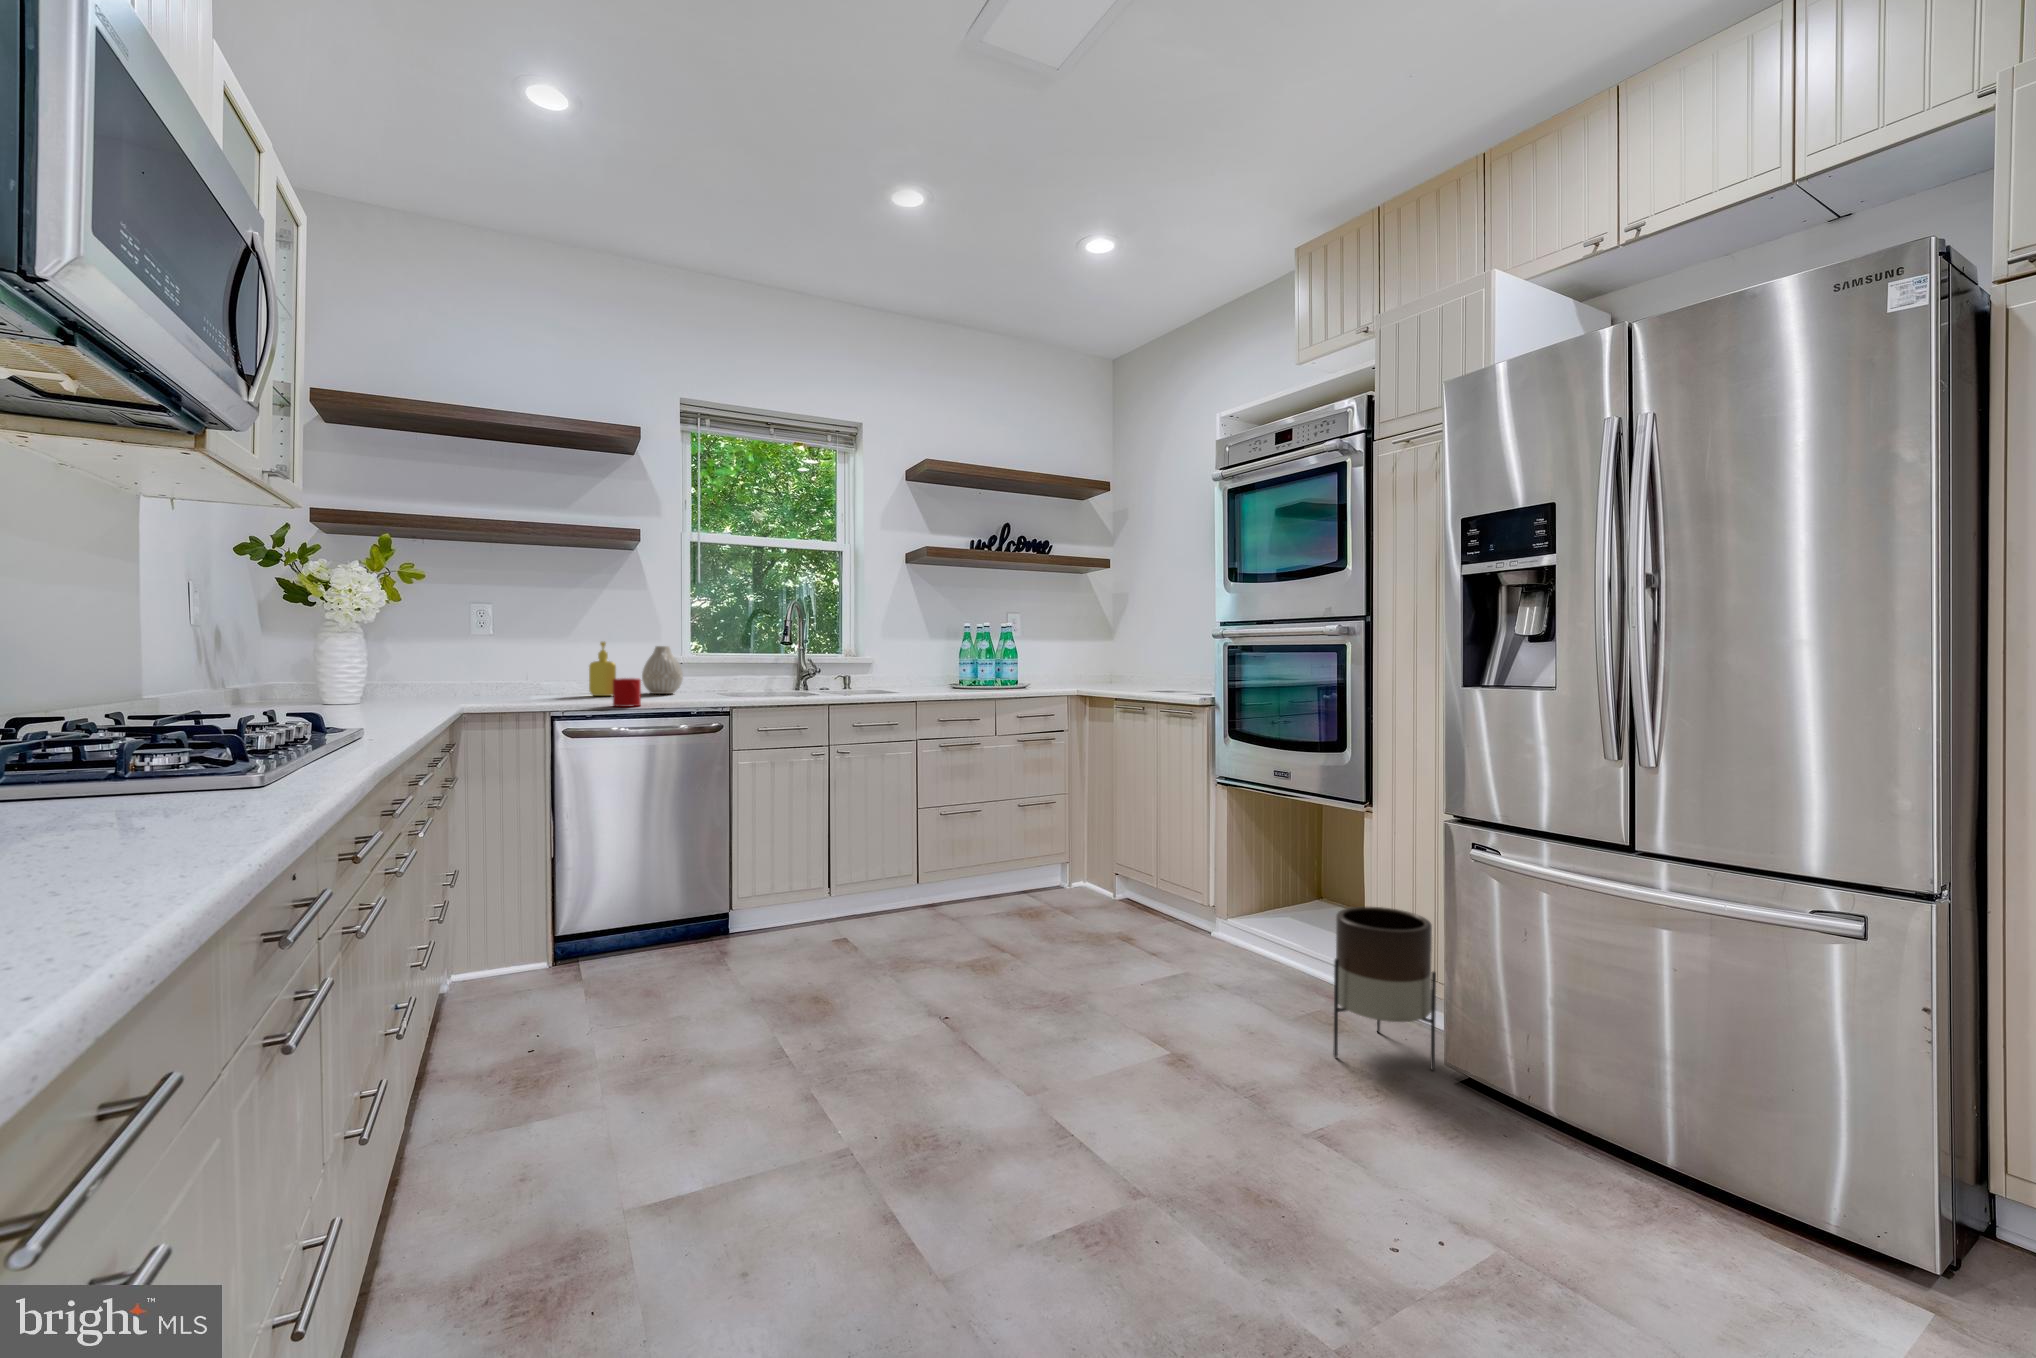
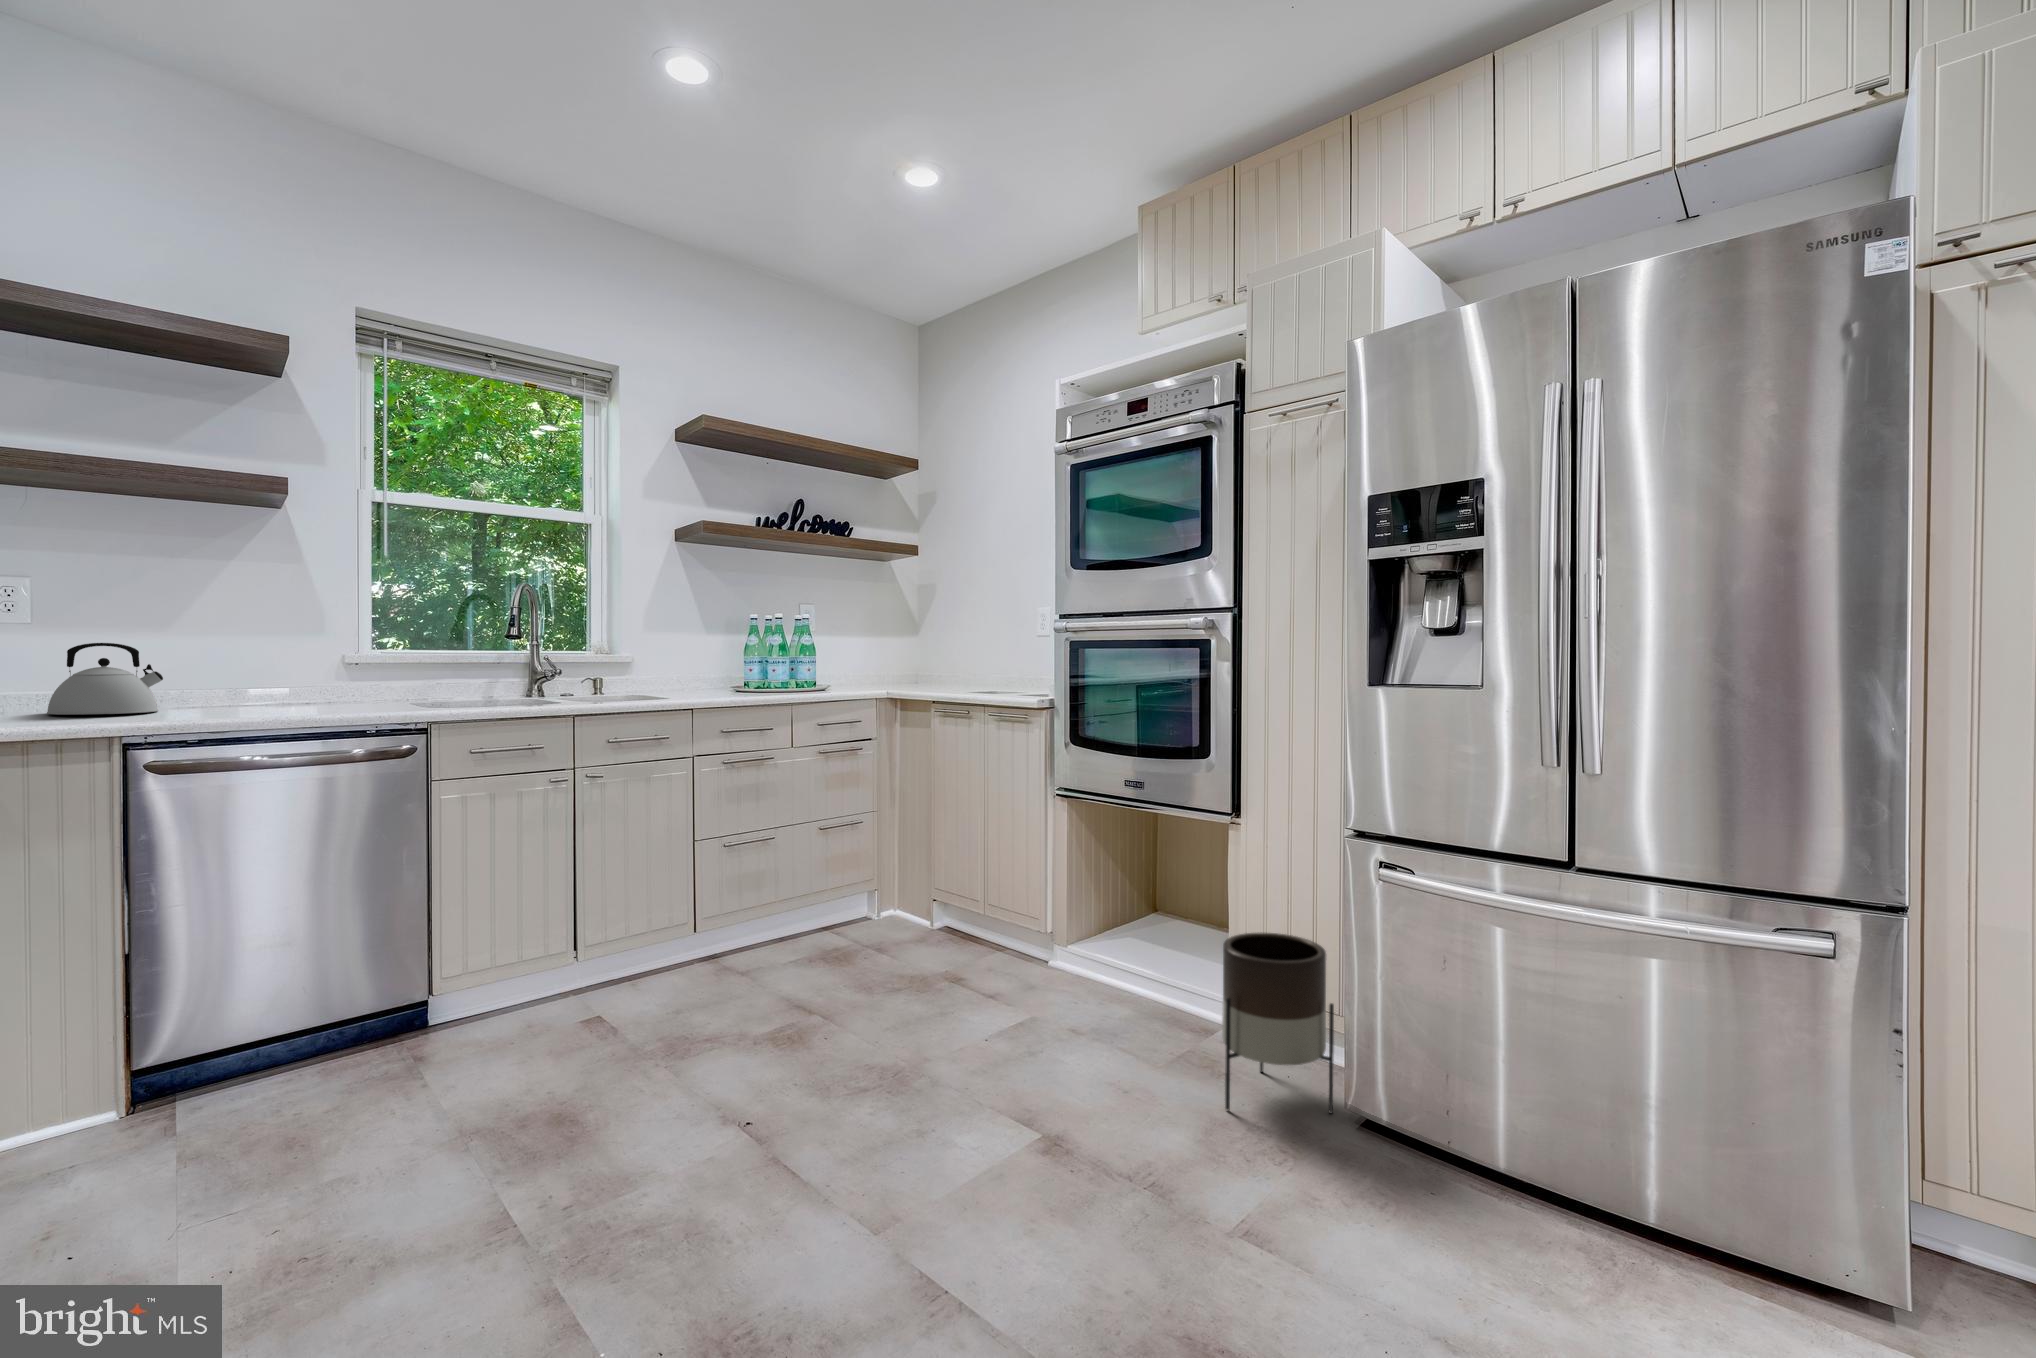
soap dispenser: present [589,642,616,696] -> none [208,632,253,709]
vase: present [642,646,683,694] -> none [296,639,361,705]
kettle: none [499,649,563,698] -> present [47,643,163,715]
mug: present [613,678,641,707] -> none [246,684,293,724]

